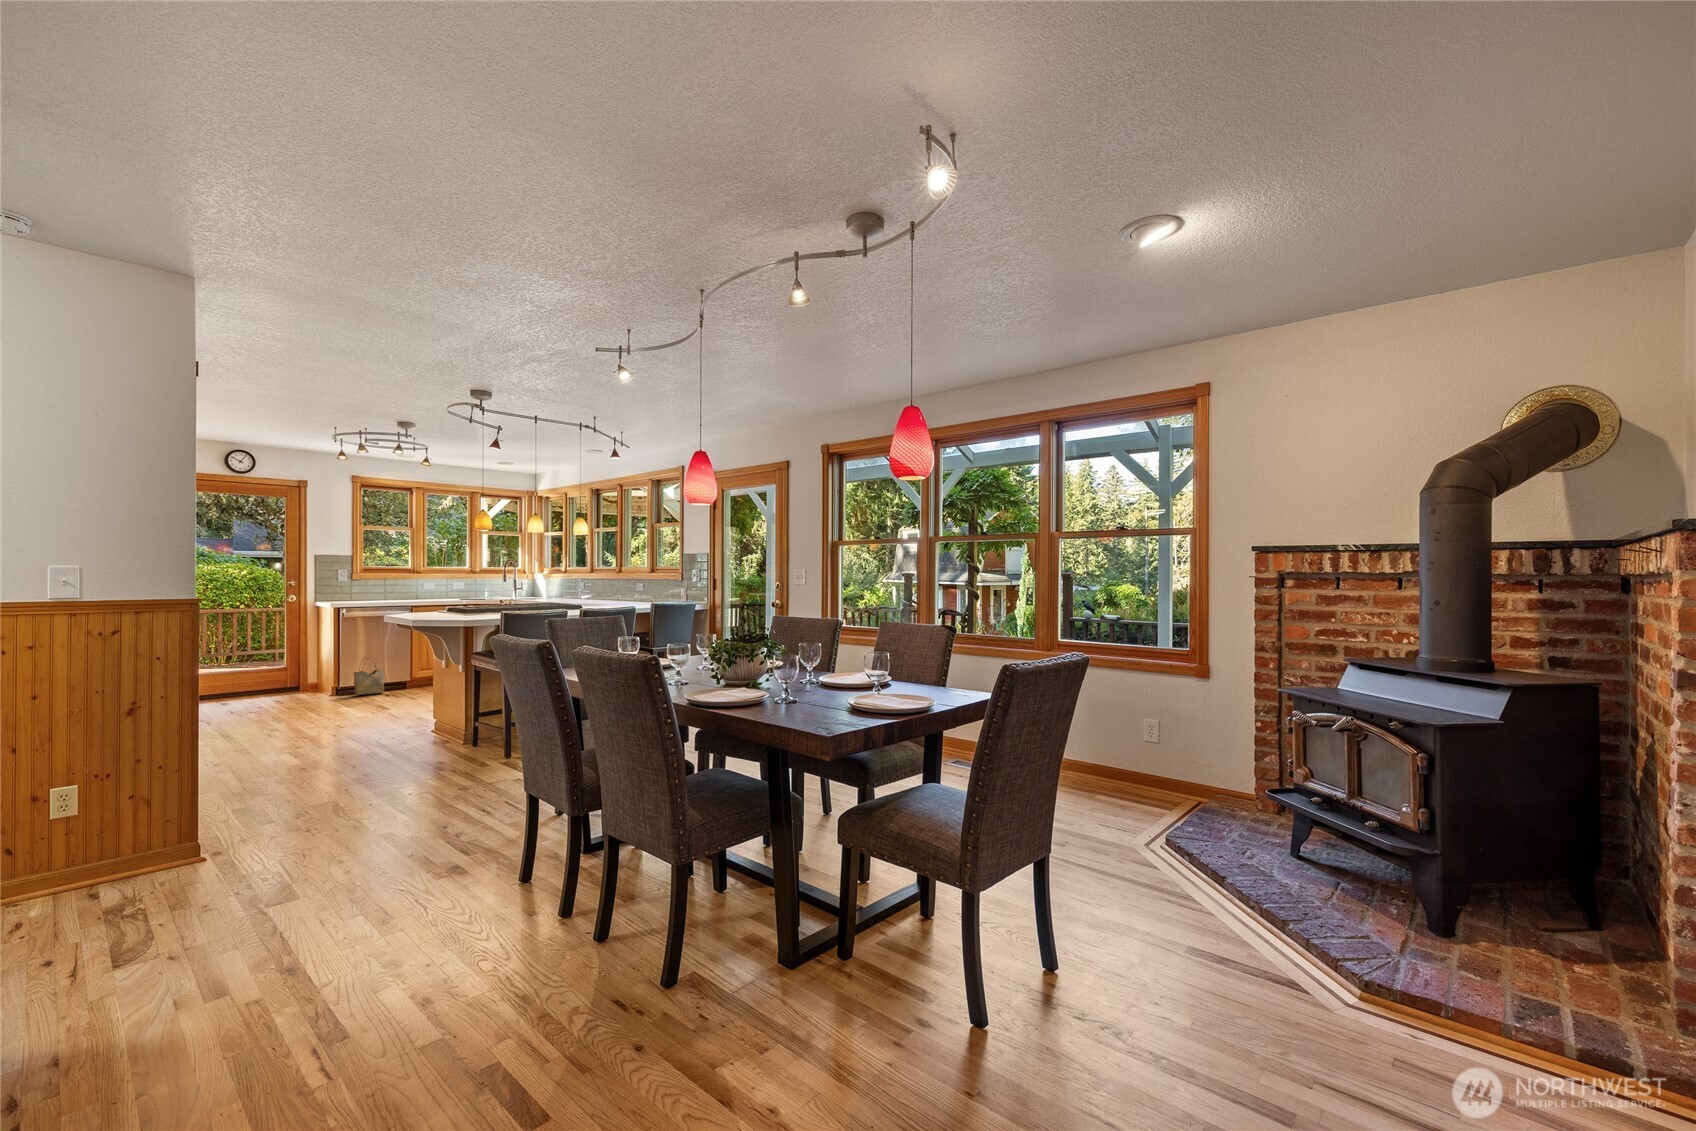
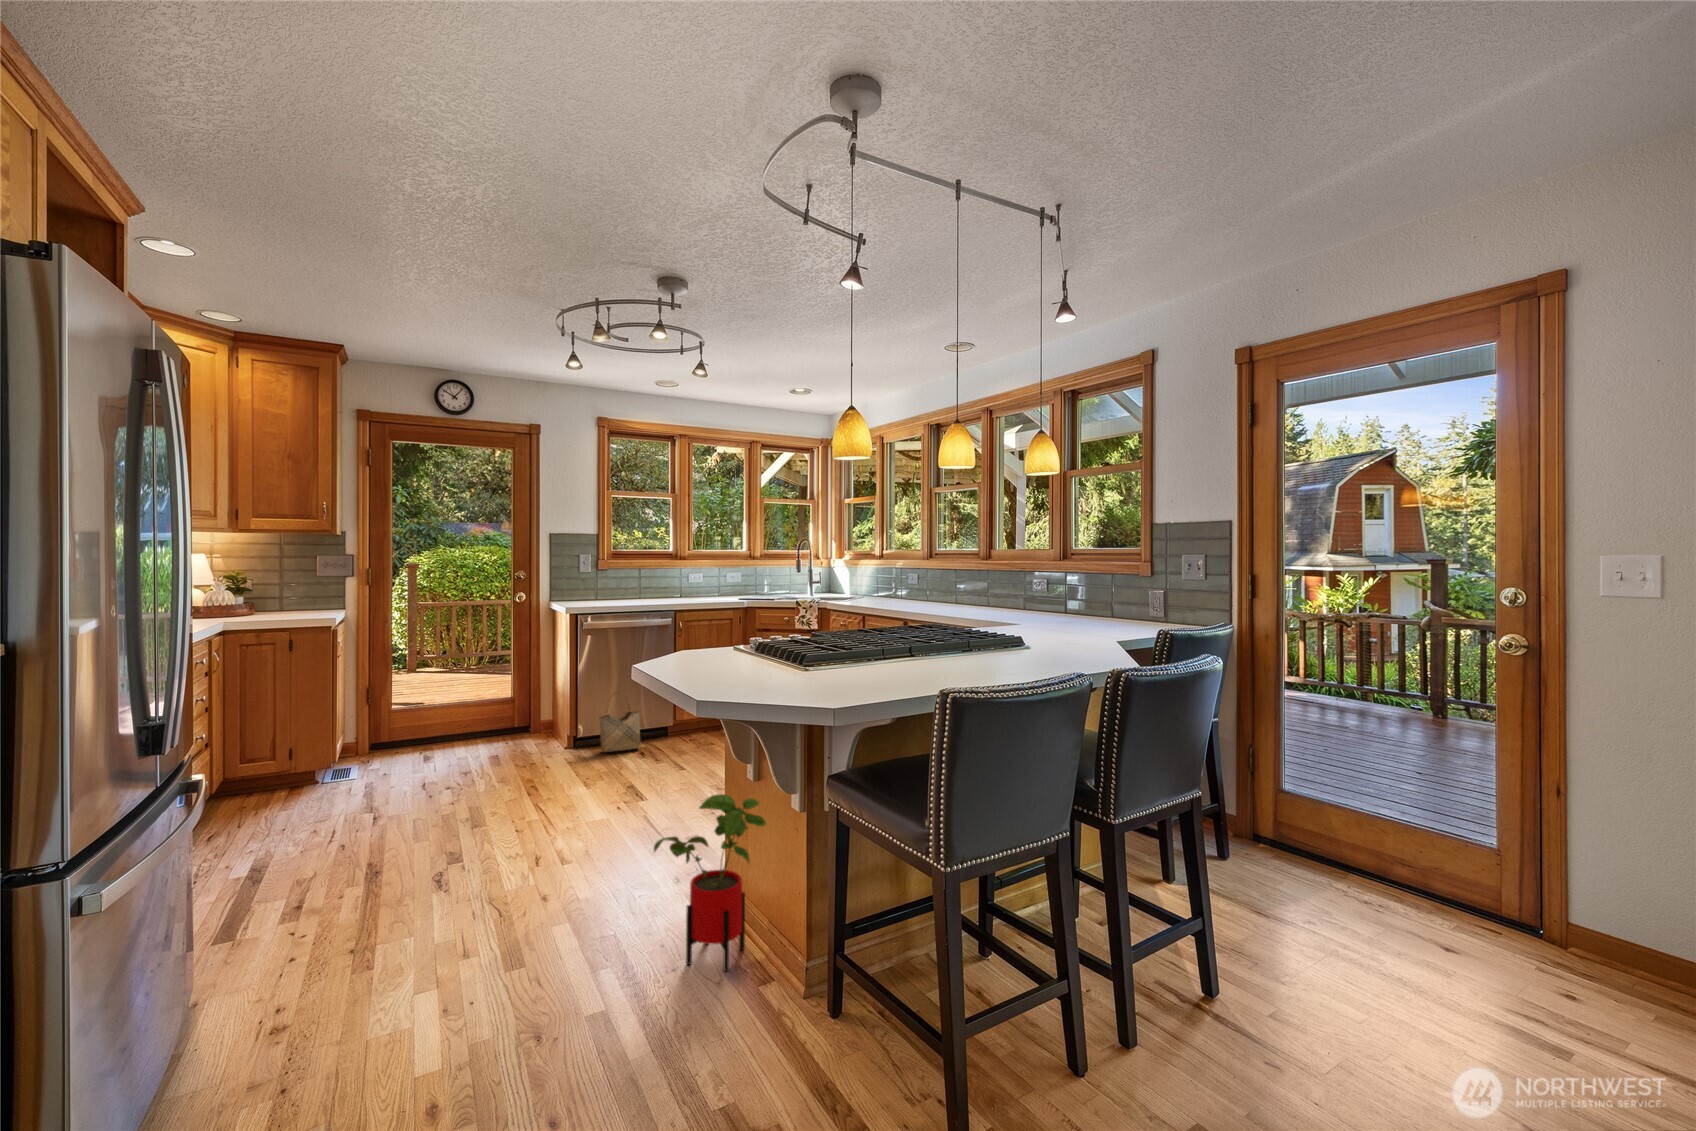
house plant: none [388,663,448,744] -> present [654,794,766,971]

